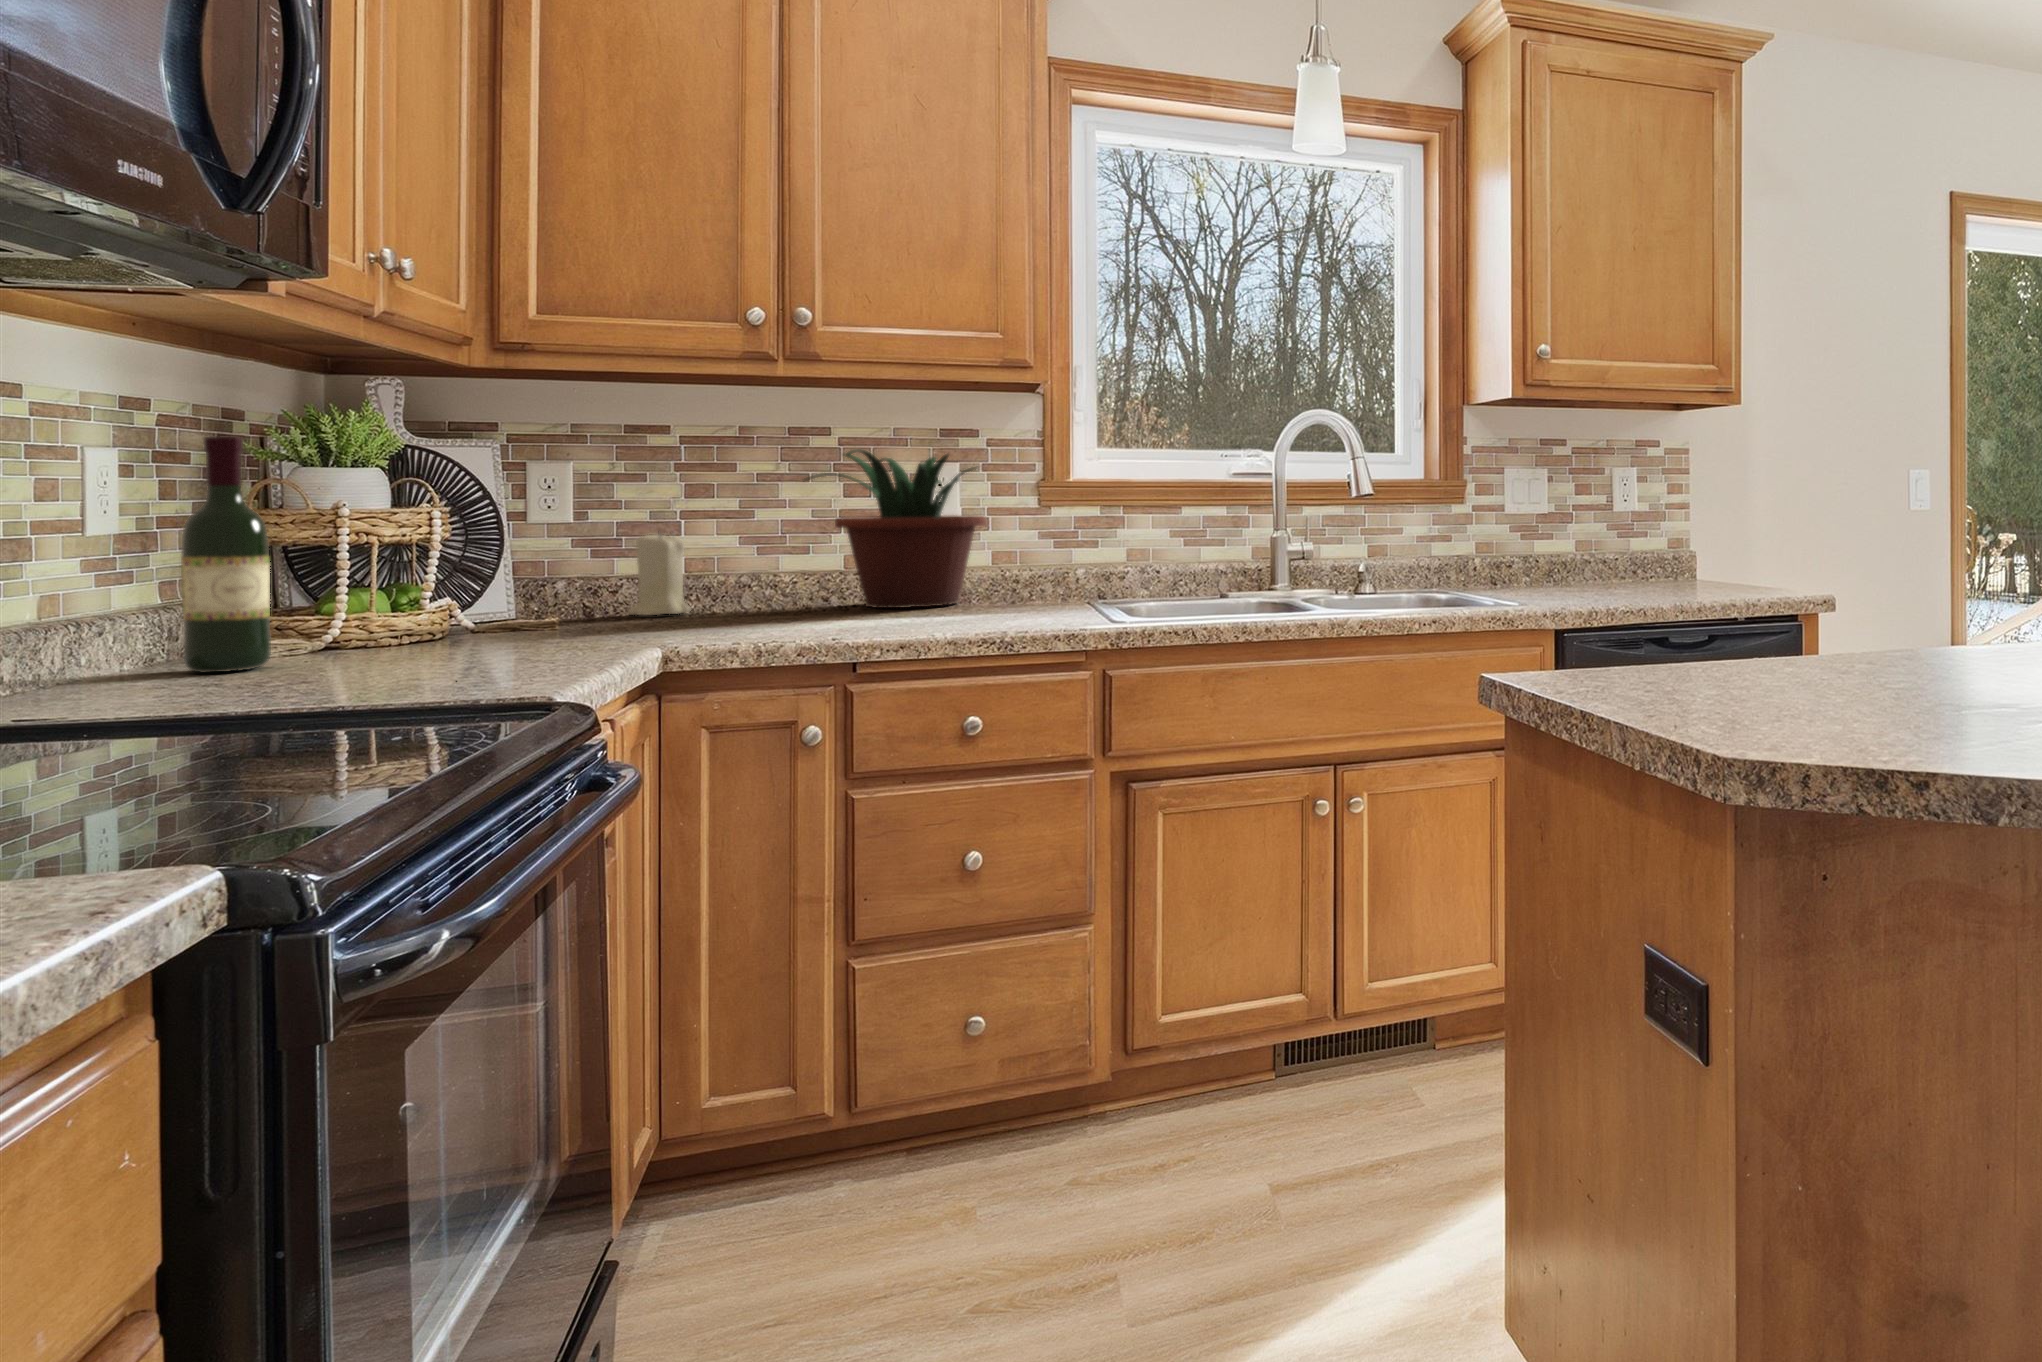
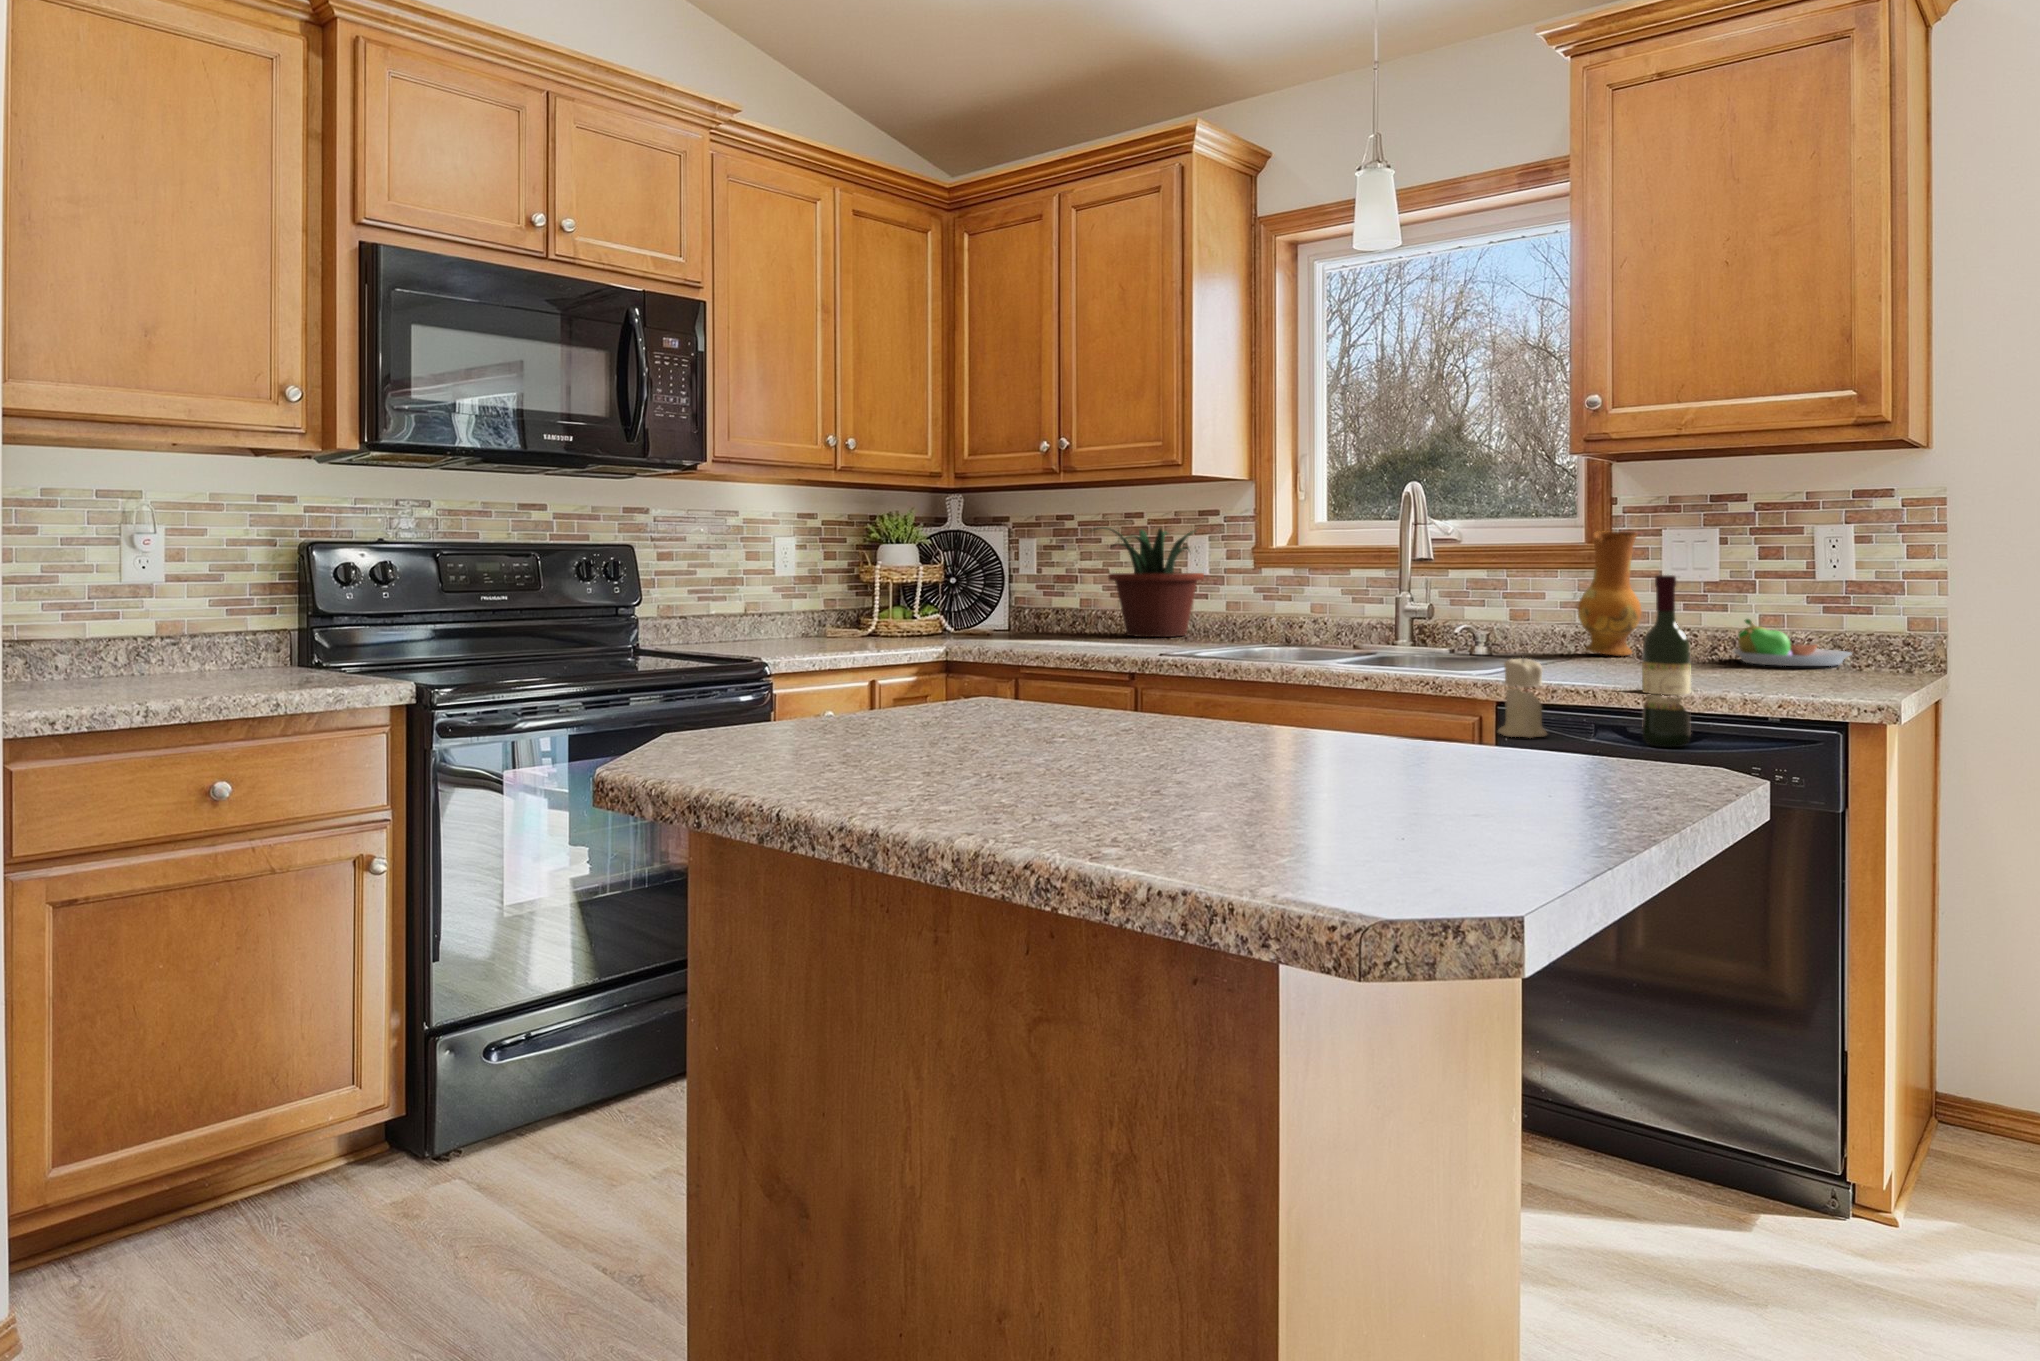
wine bottle: present [181,436,271,673] -> present [1642,575,1691,747]
ceramic jug: none [1443,470,1499,585] -> present [1577,531,1642,656]
candle: present [628,531,691,615] -> present [1498,657,1547,738]
fruit bowl: none [1557,545,1647,582] -> present [1733,619,1851,666]

